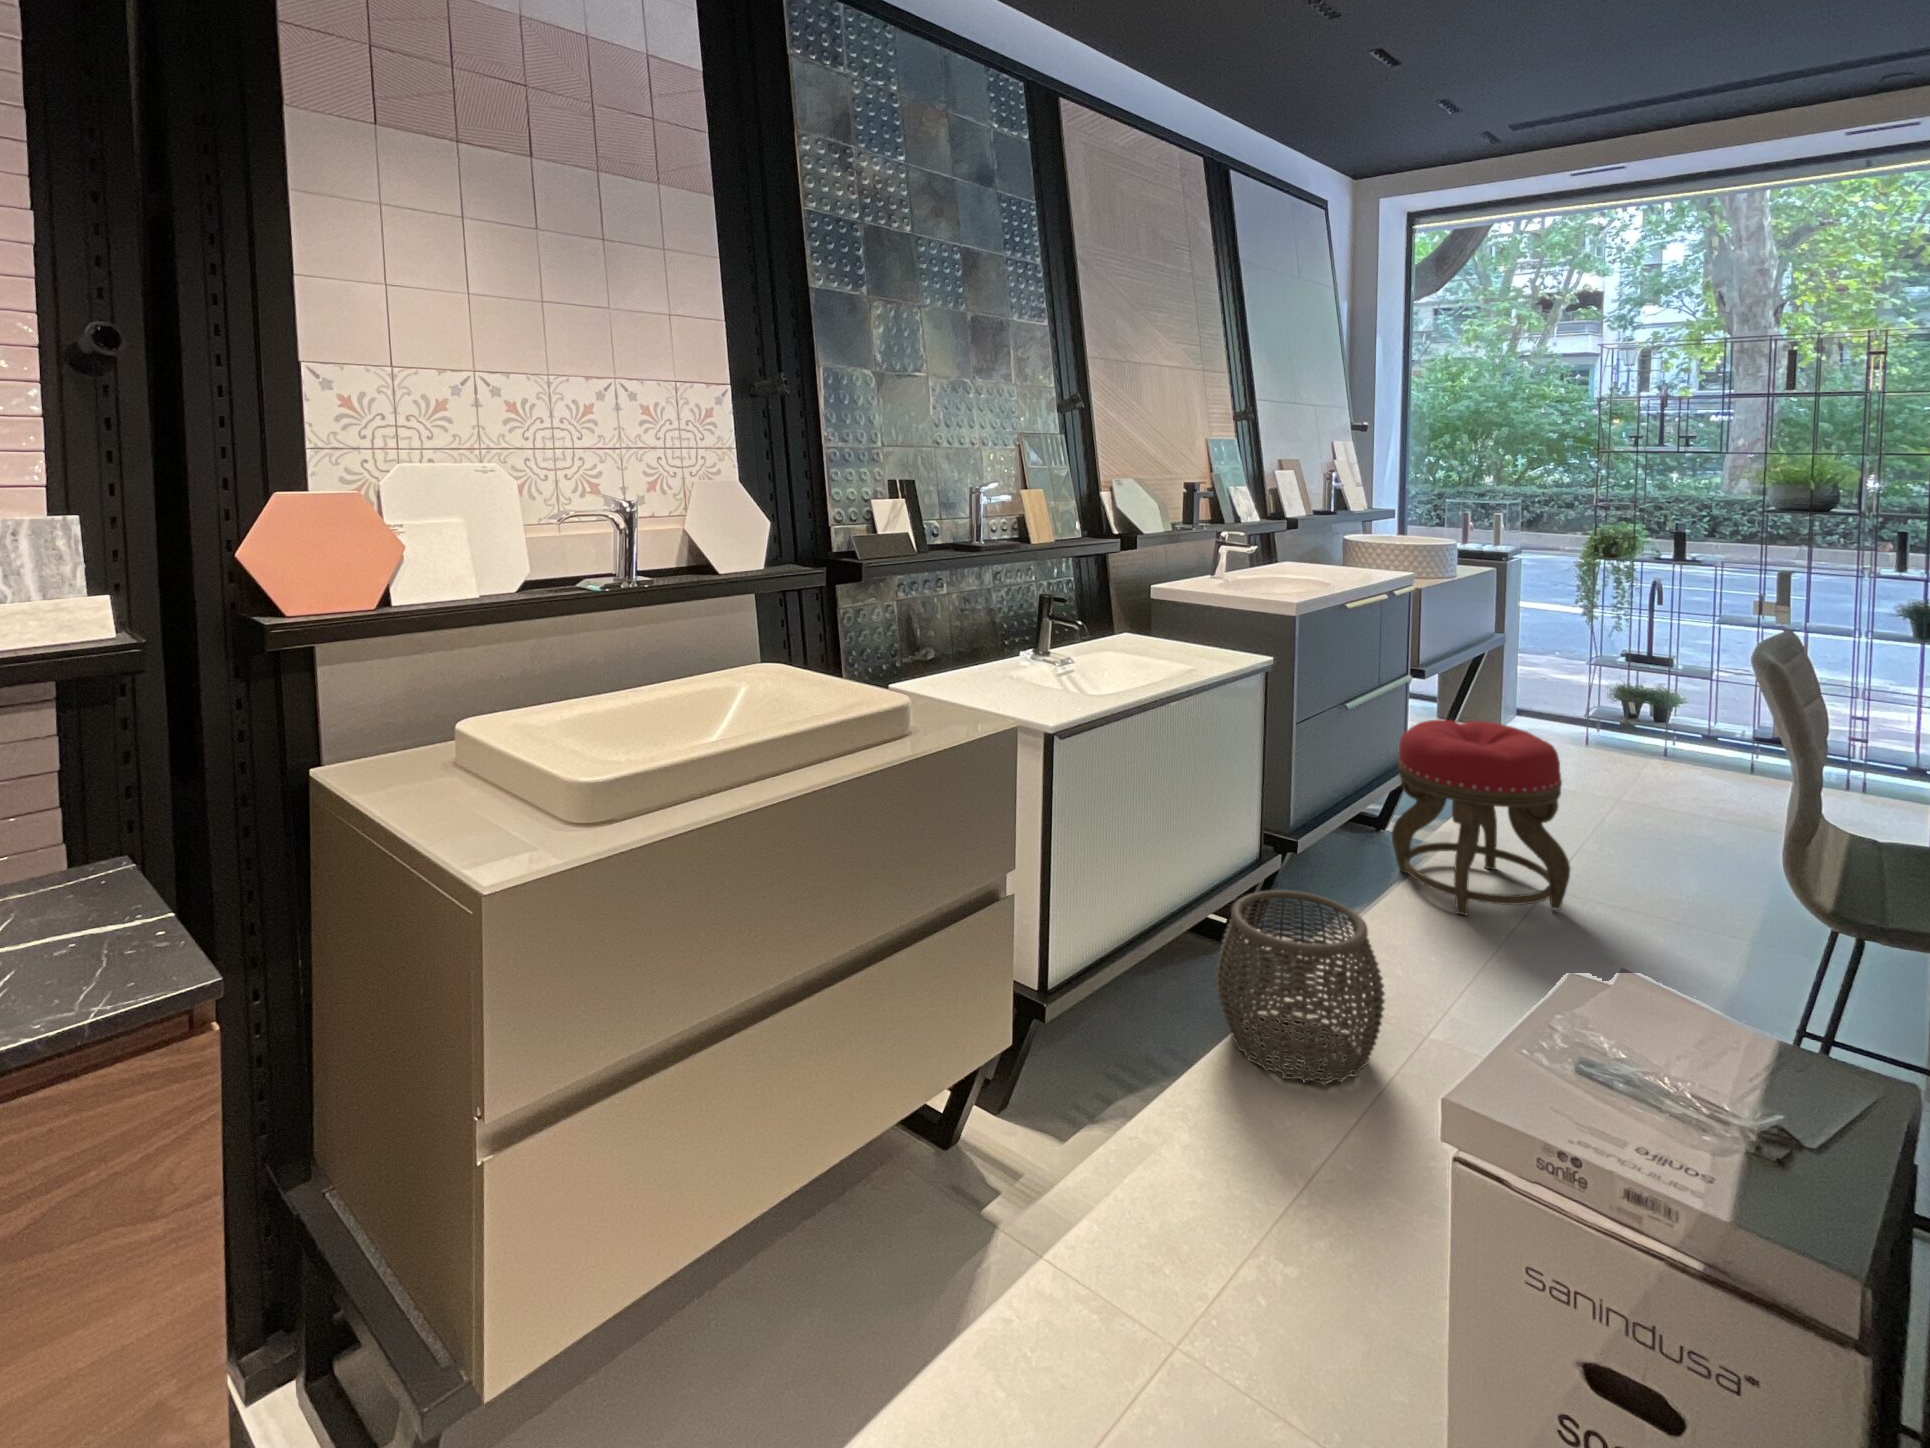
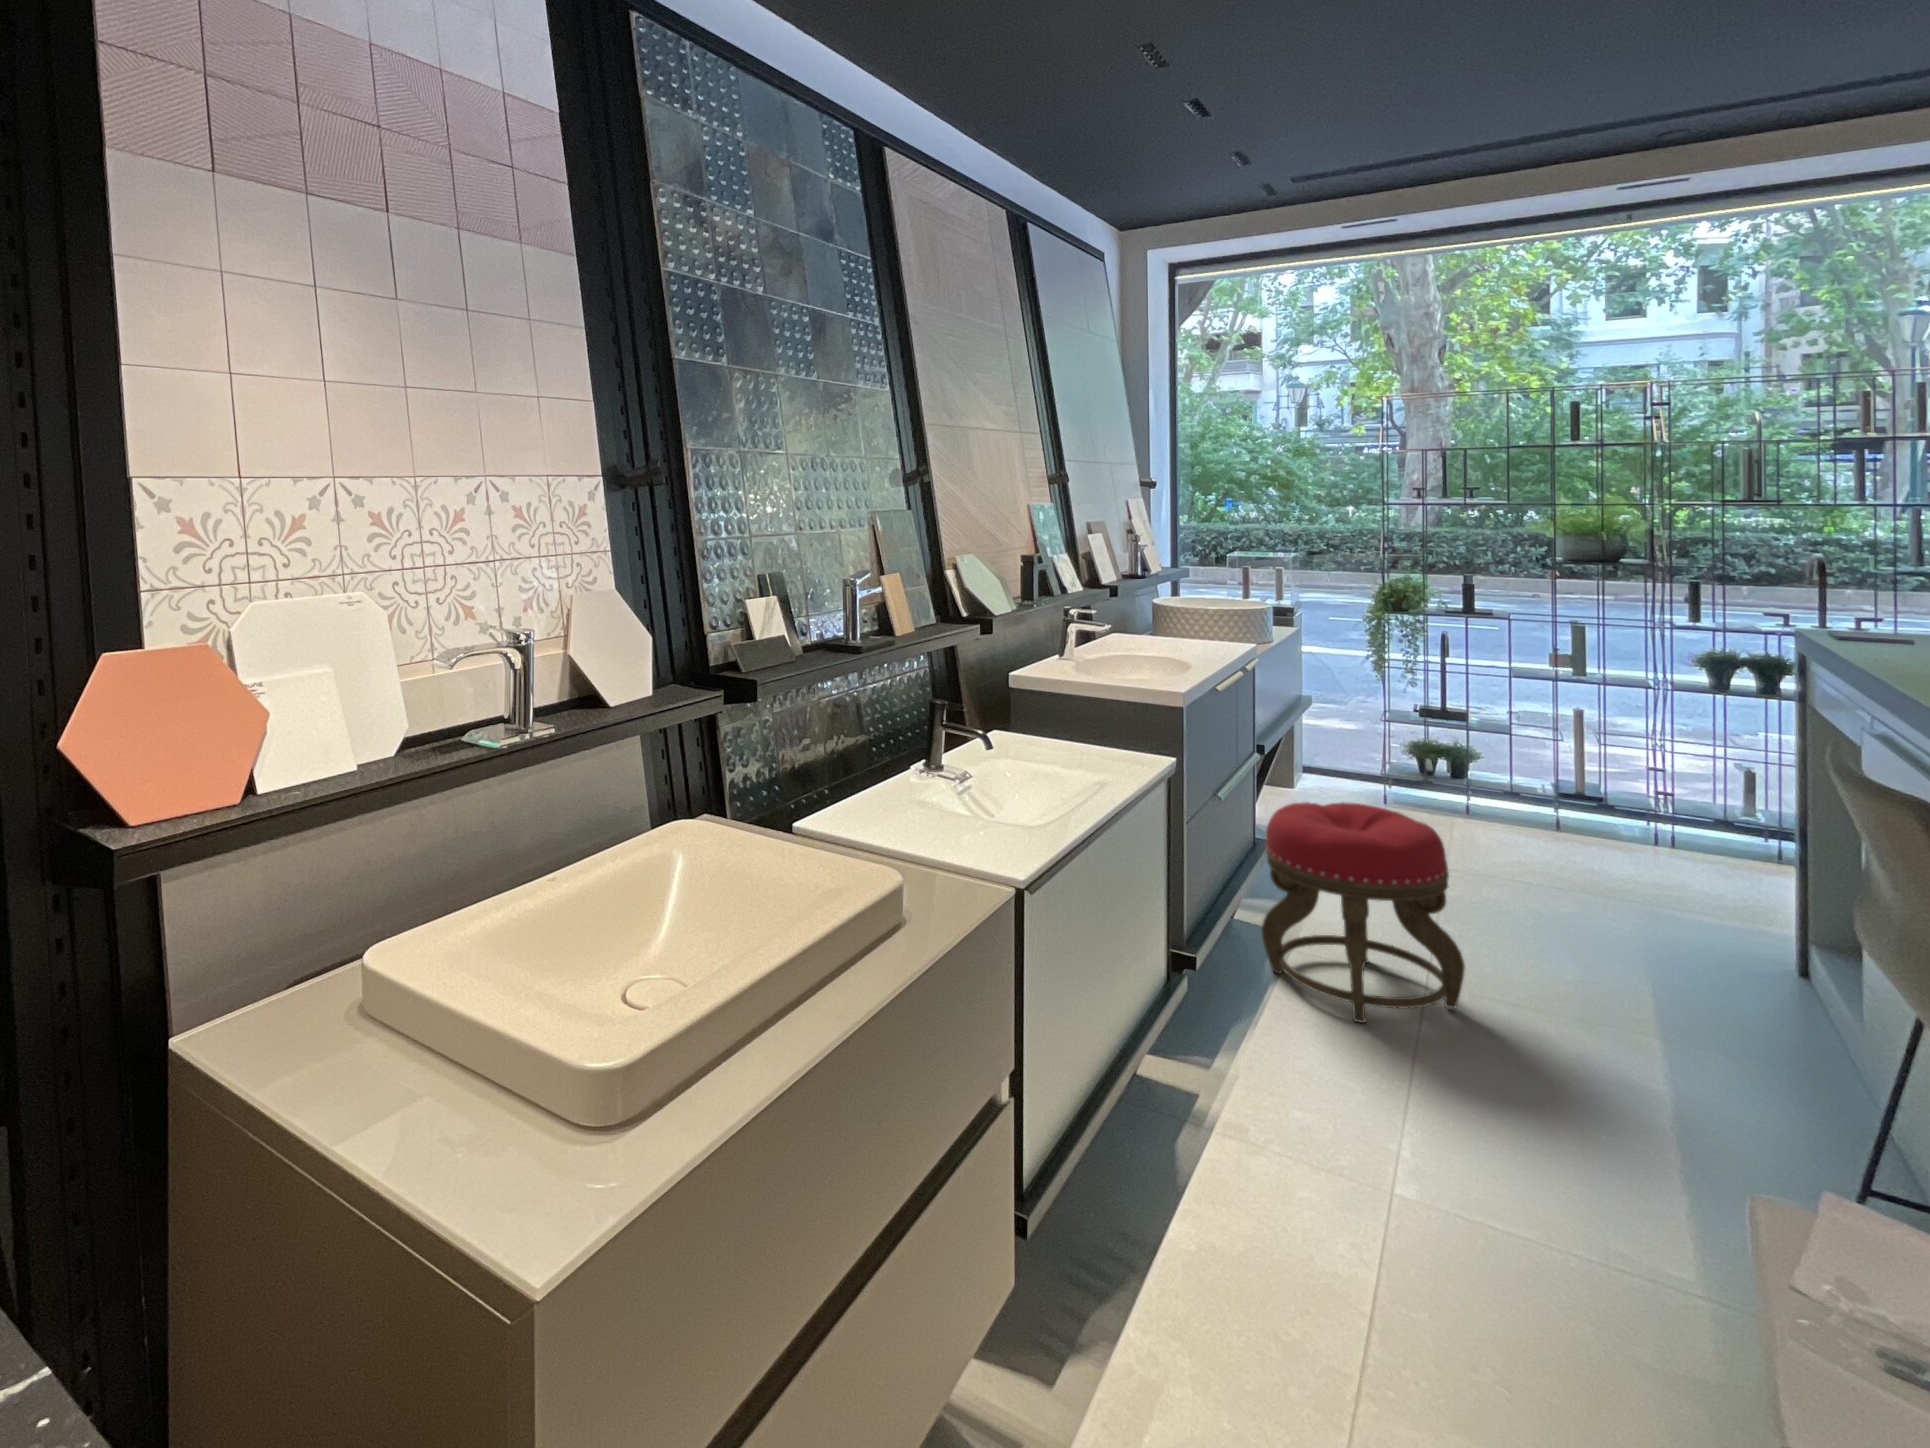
woven basket: present [1216,890,1385,1084] -> none [1161,1027,1367,1266]

